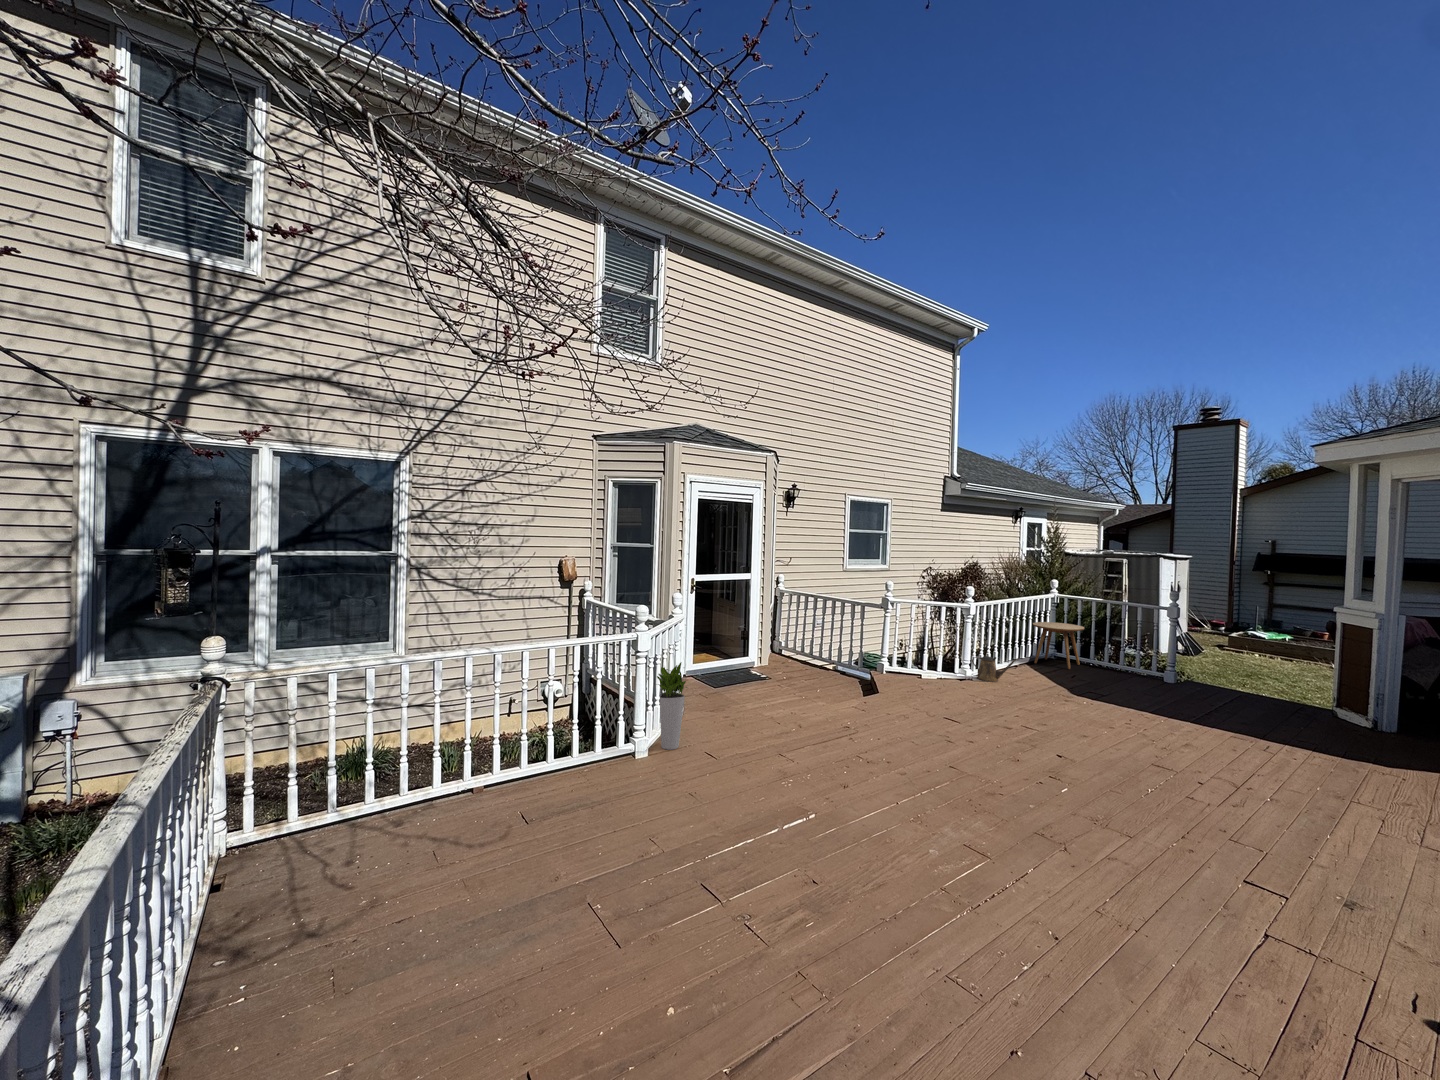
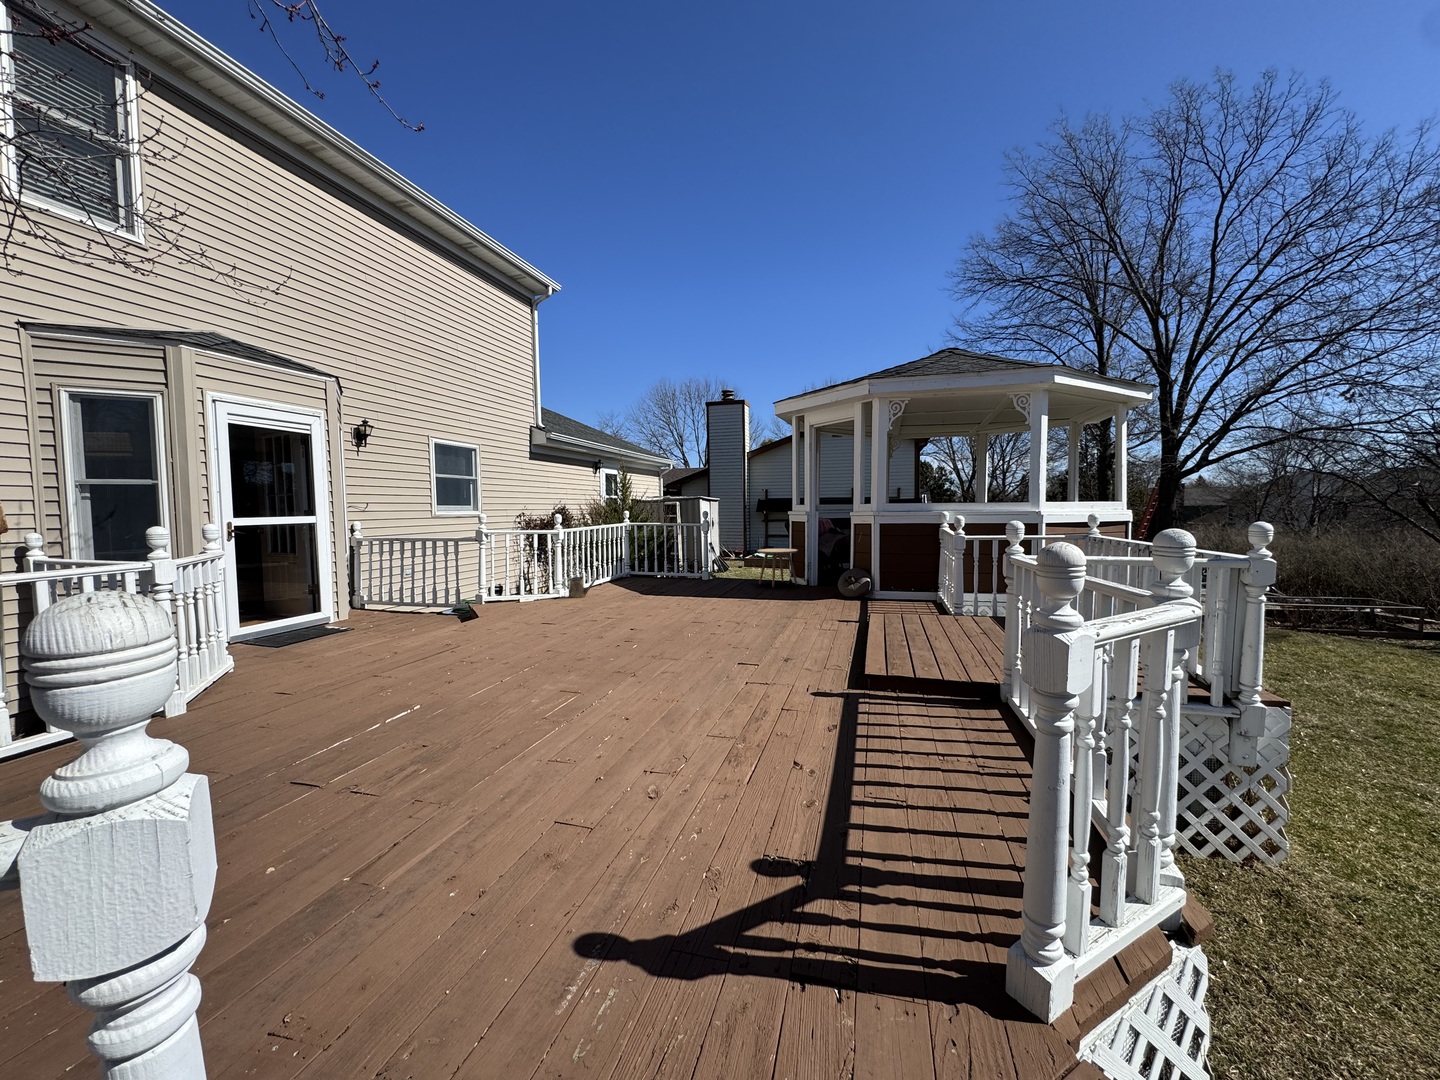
side table: present [1033,622,1084,669] -> present [758,549,798,587]
planter: present [657,663,687,750] -> none [180,604,234,710]

